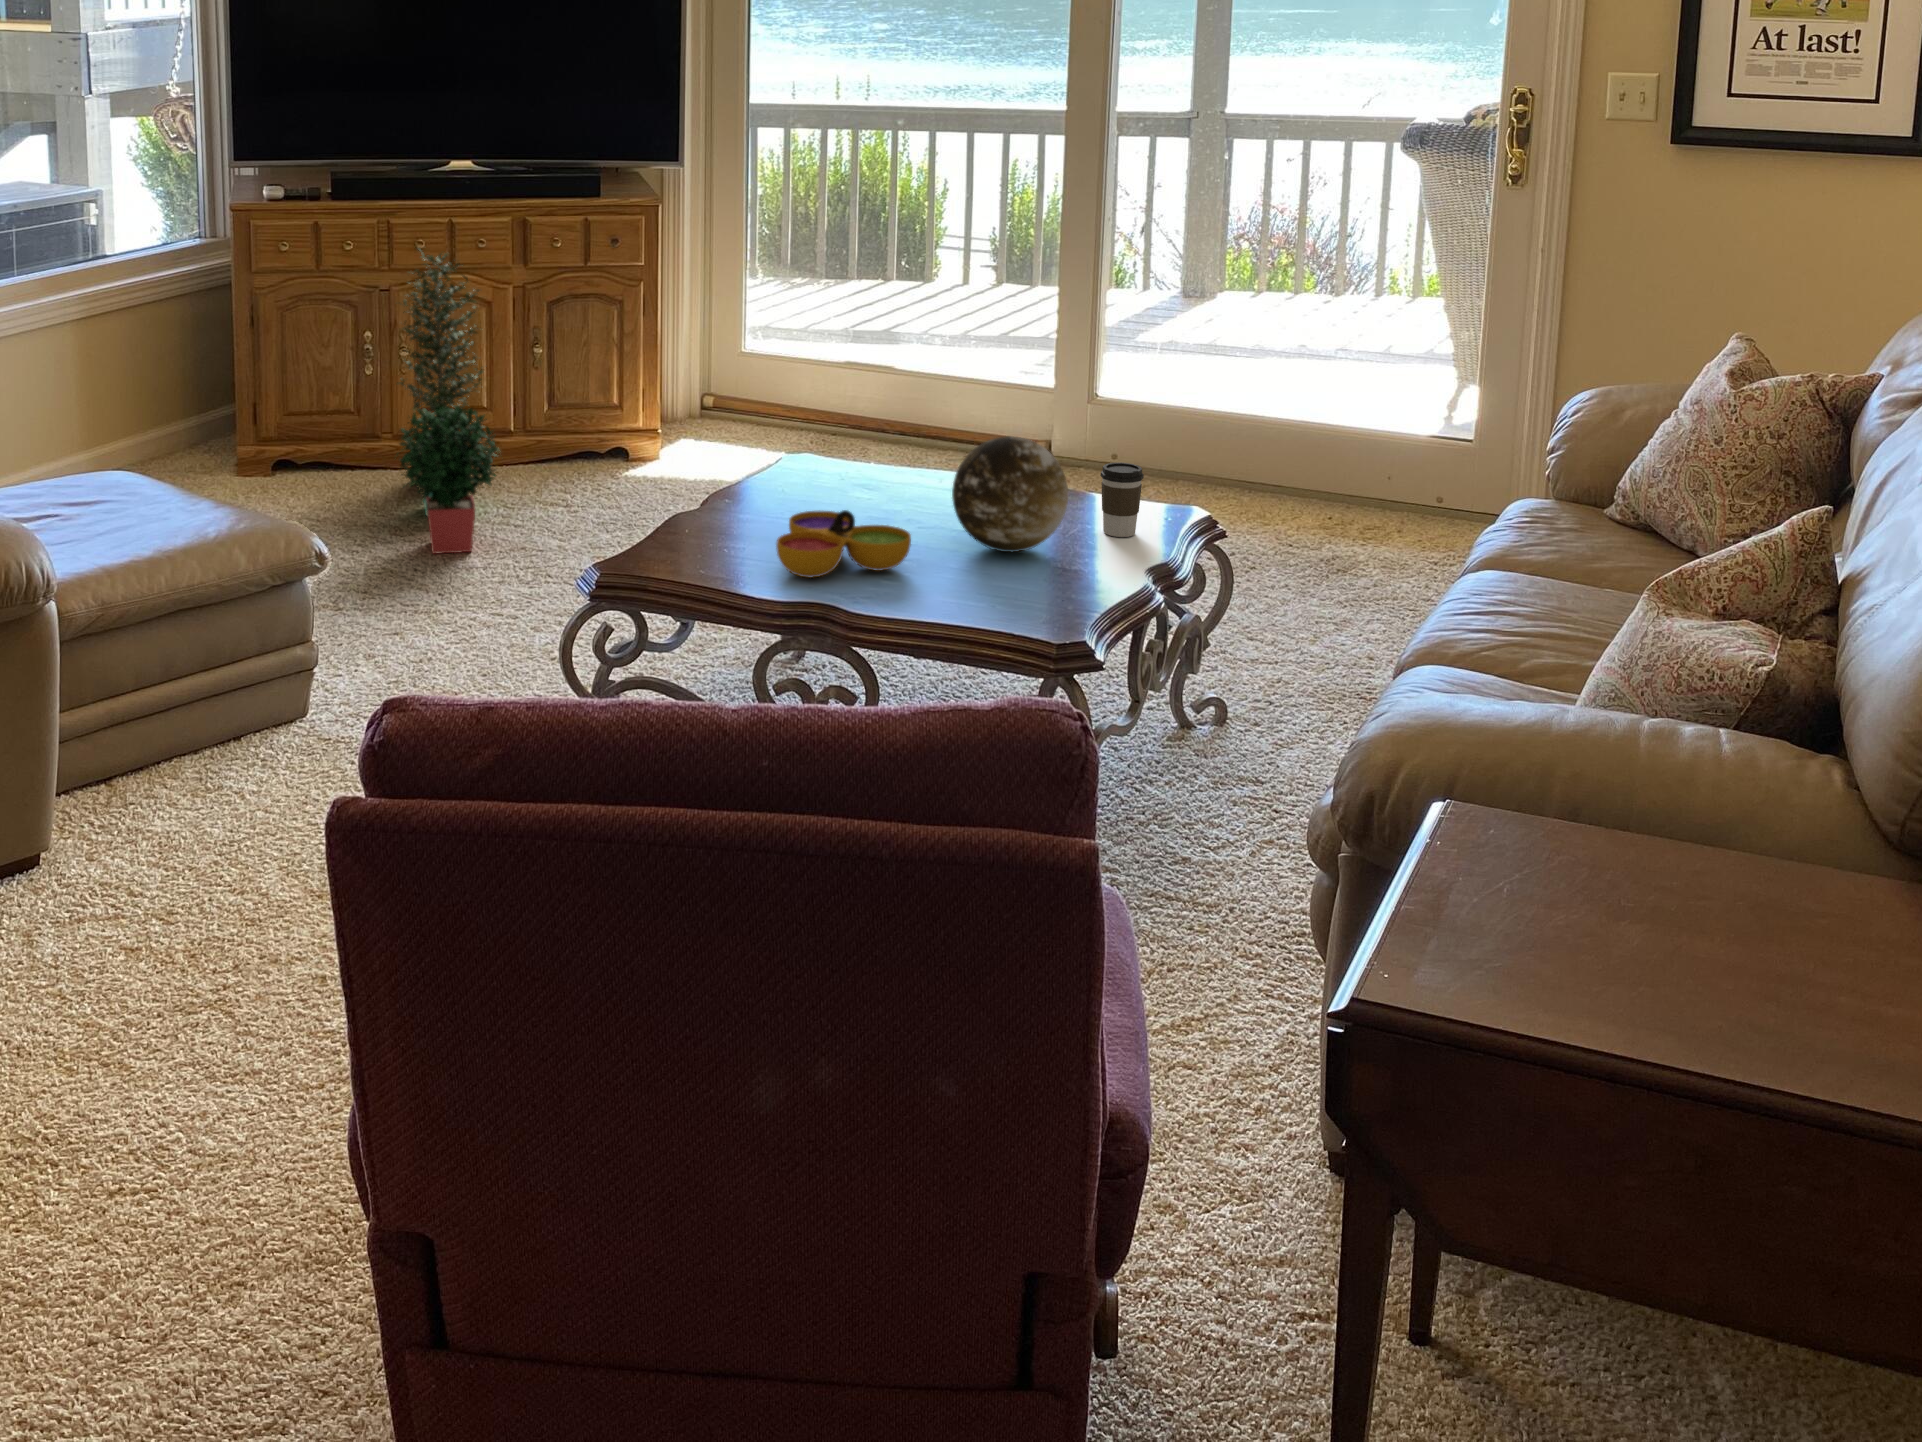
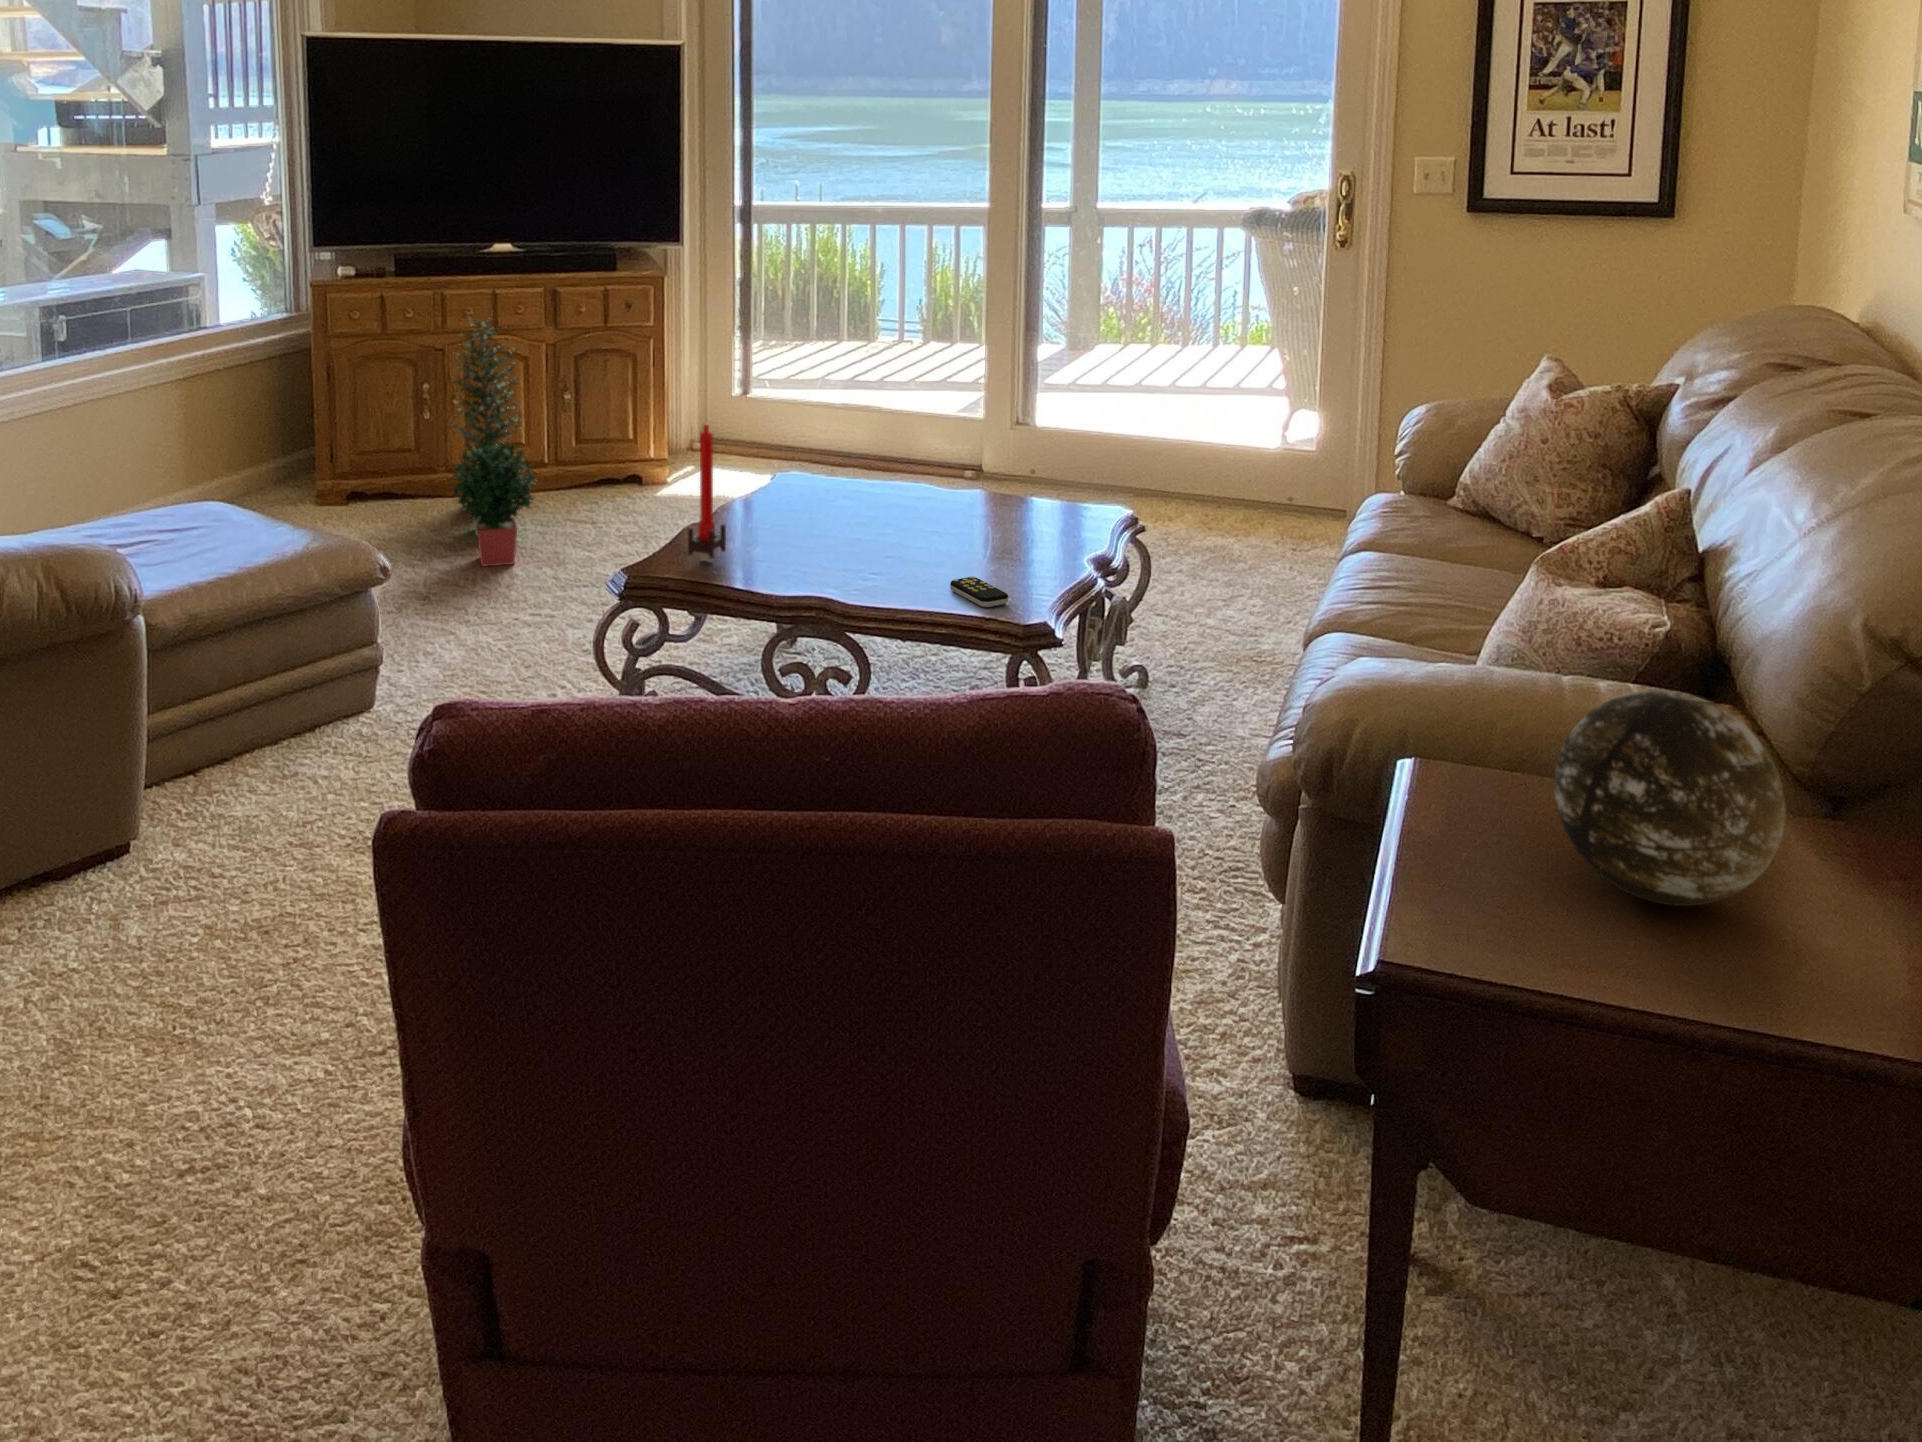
candle: none [672,395,717,557] -> present [688,424,726,562]
decorative orb: present [952,436,1068,552] -> present [1554,690,1786,906]
coffee cup: present [1100,462,1144,537] -> none [1044,474,1080,536]
decorative bowl: present [776,510,911,578] -> none [778,518,891,577]
remote control: none [978,583,1045,619] -> present [950,576,1008,607]

